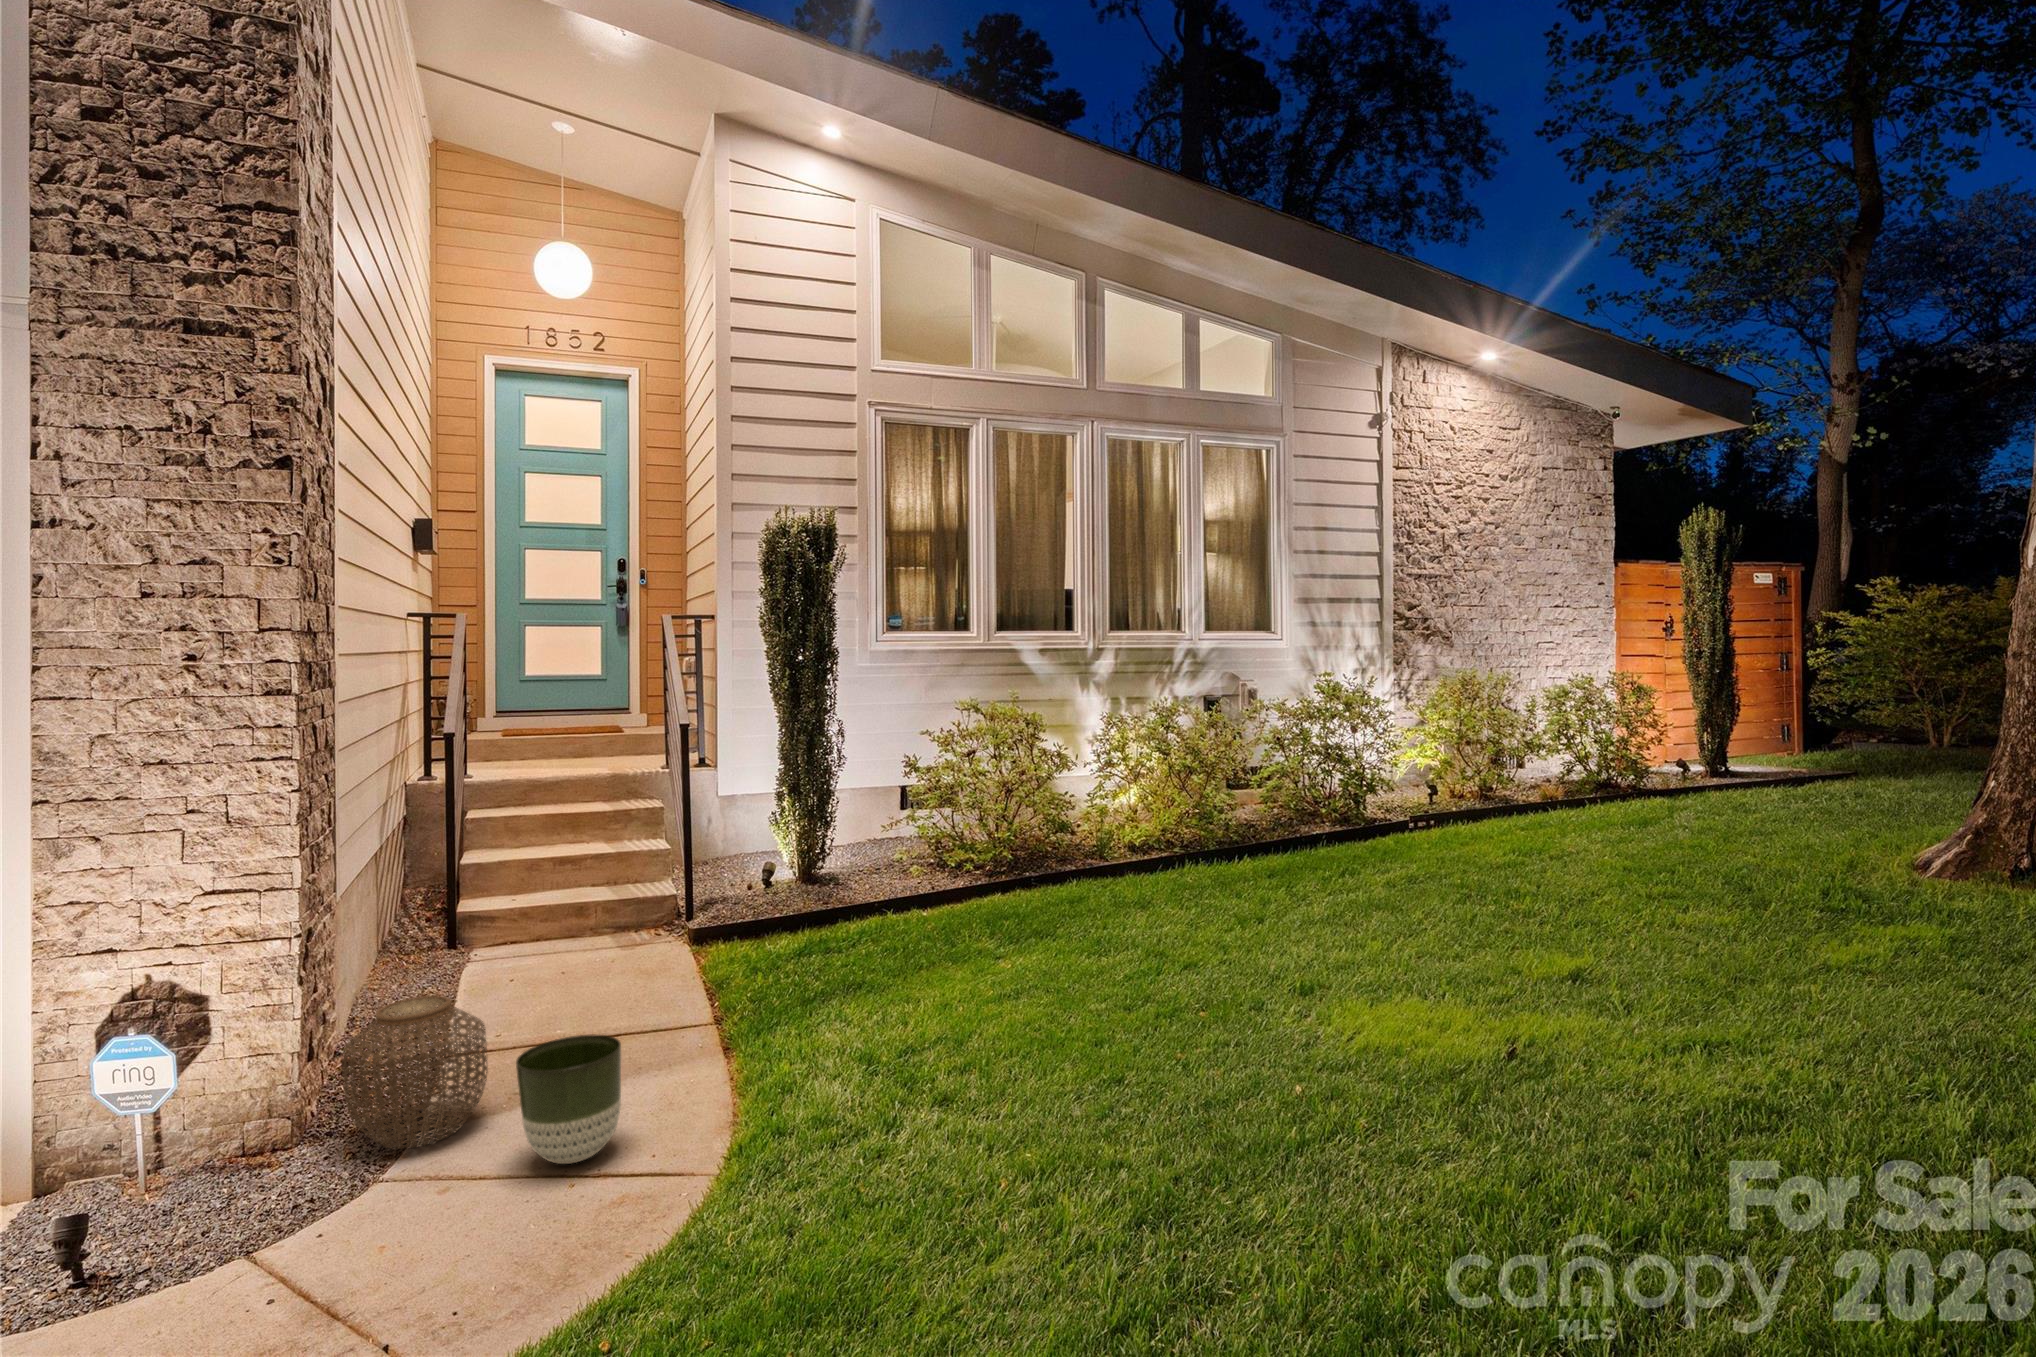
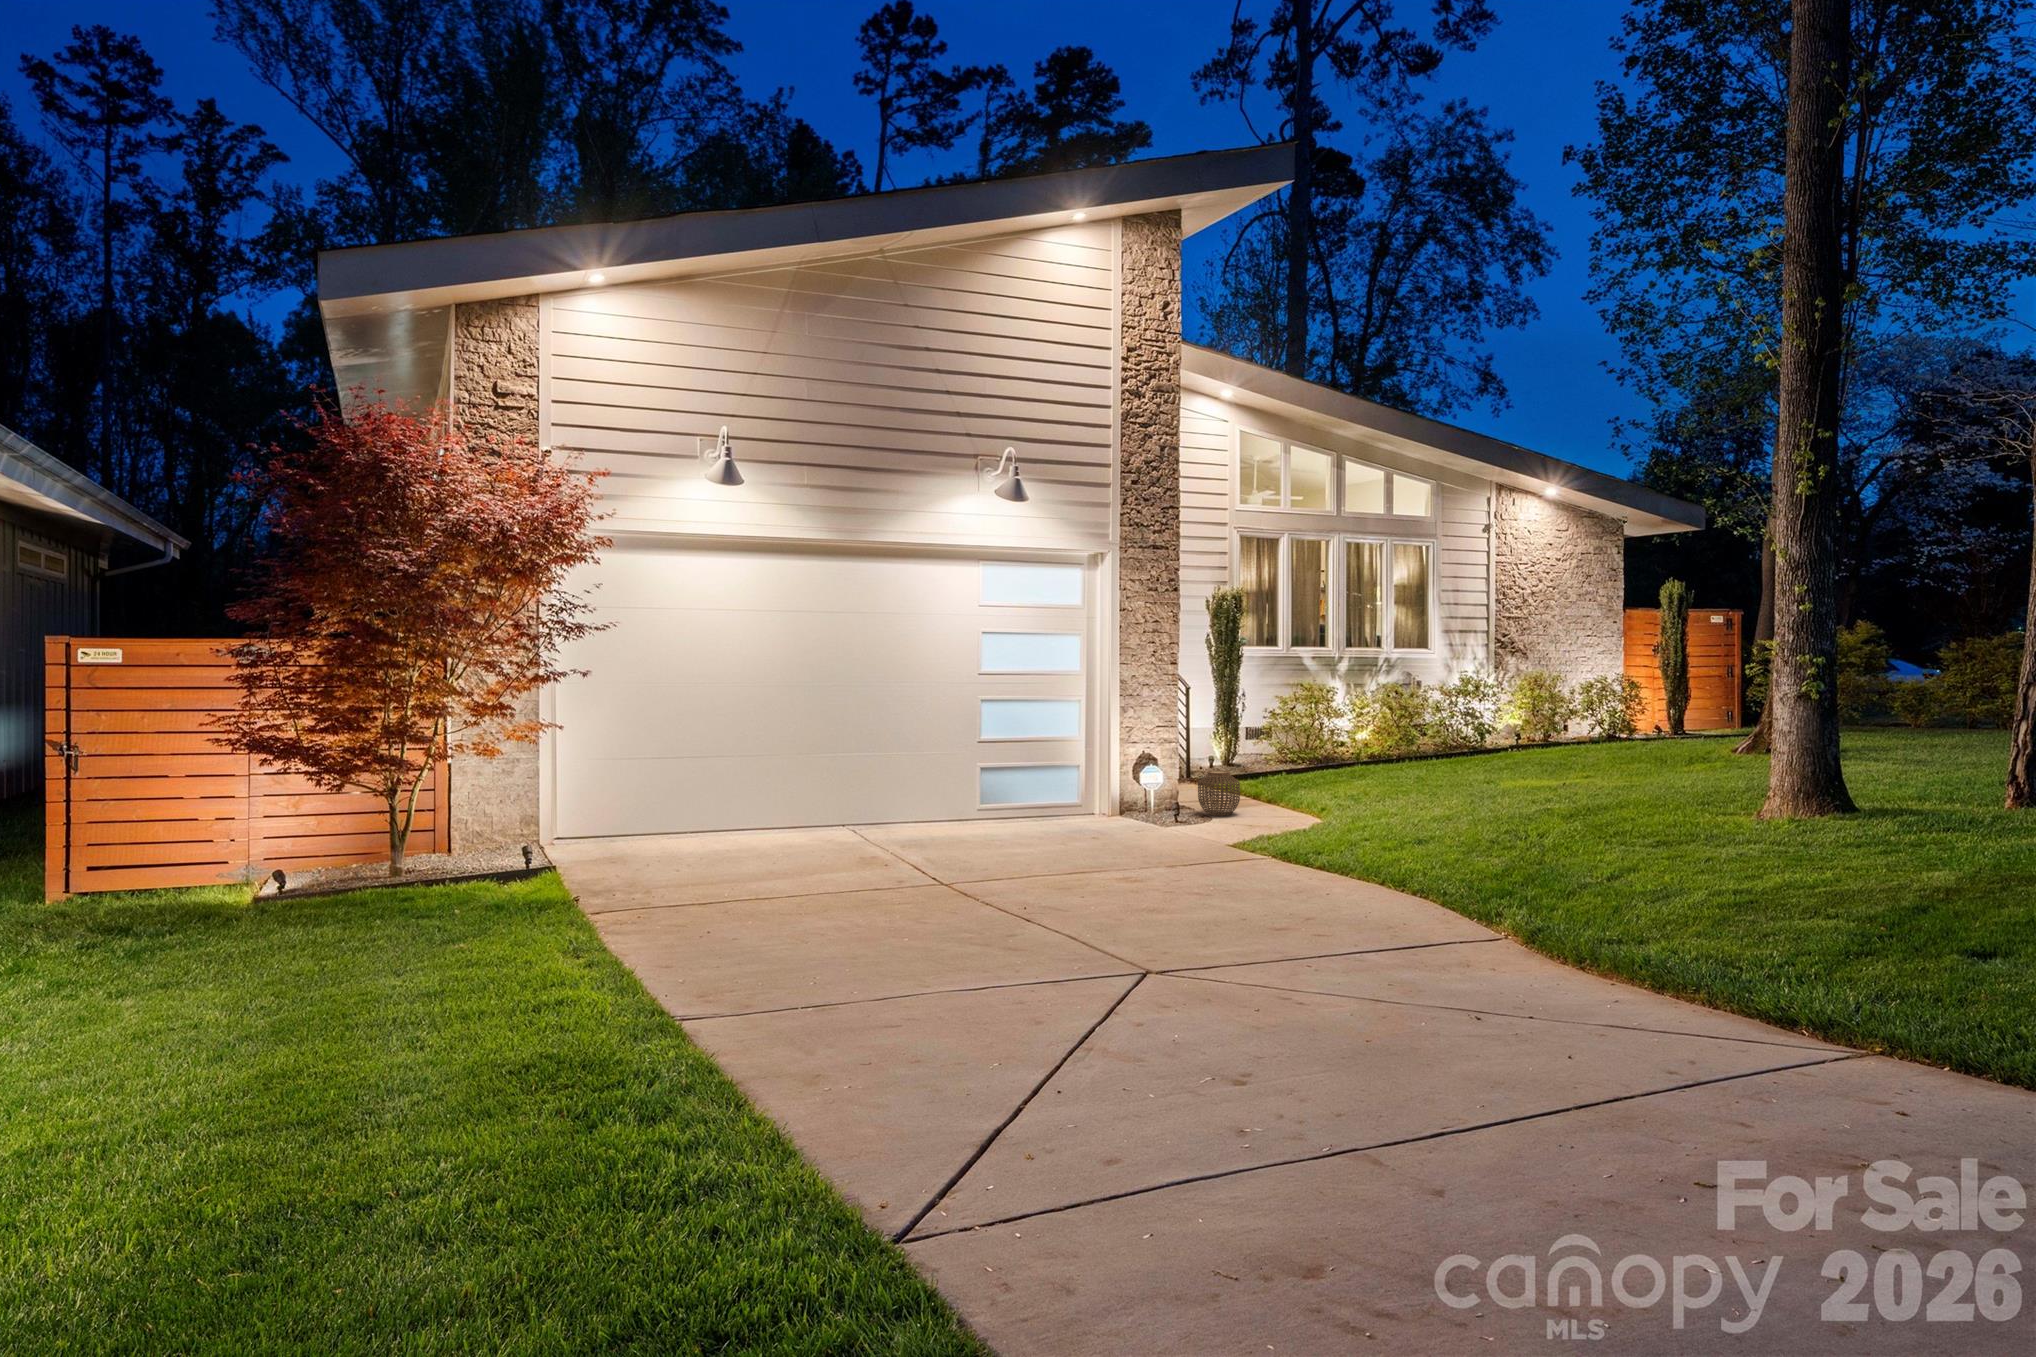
planter: present [516,1034,621,1164] -> none [1268,781,1300,817]

